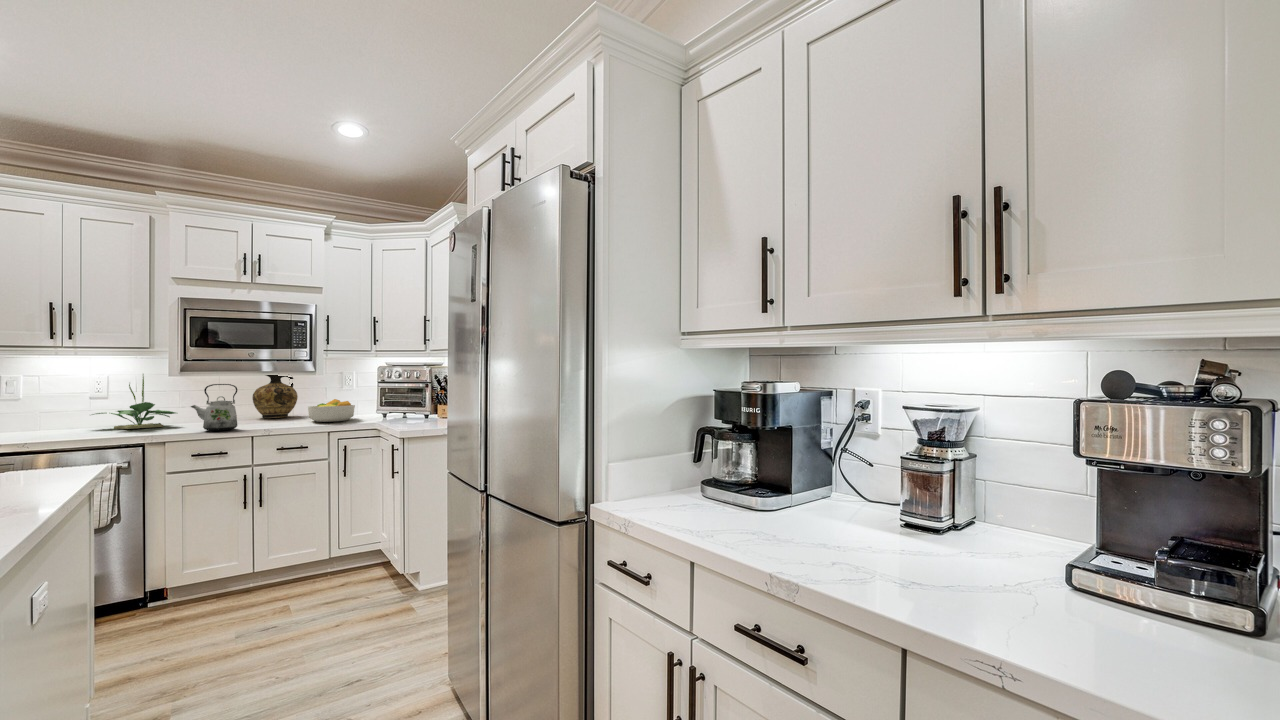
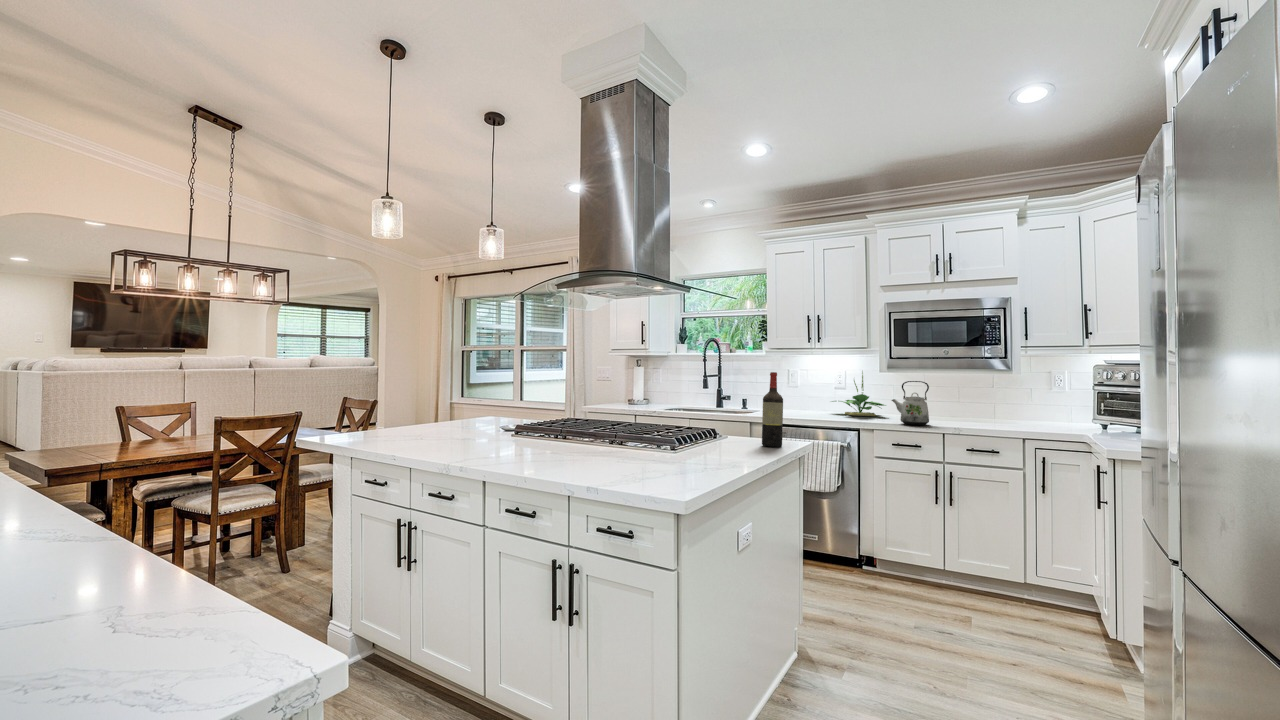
ceramic jug: present [252,375,298,418] -> none [950,370,995,418]
wine bottle: none [30,378,71,480] -> present [762,372,783,447]
fruit bowl: present [308,399,355,422] -> none [1002,402,1059,428]

